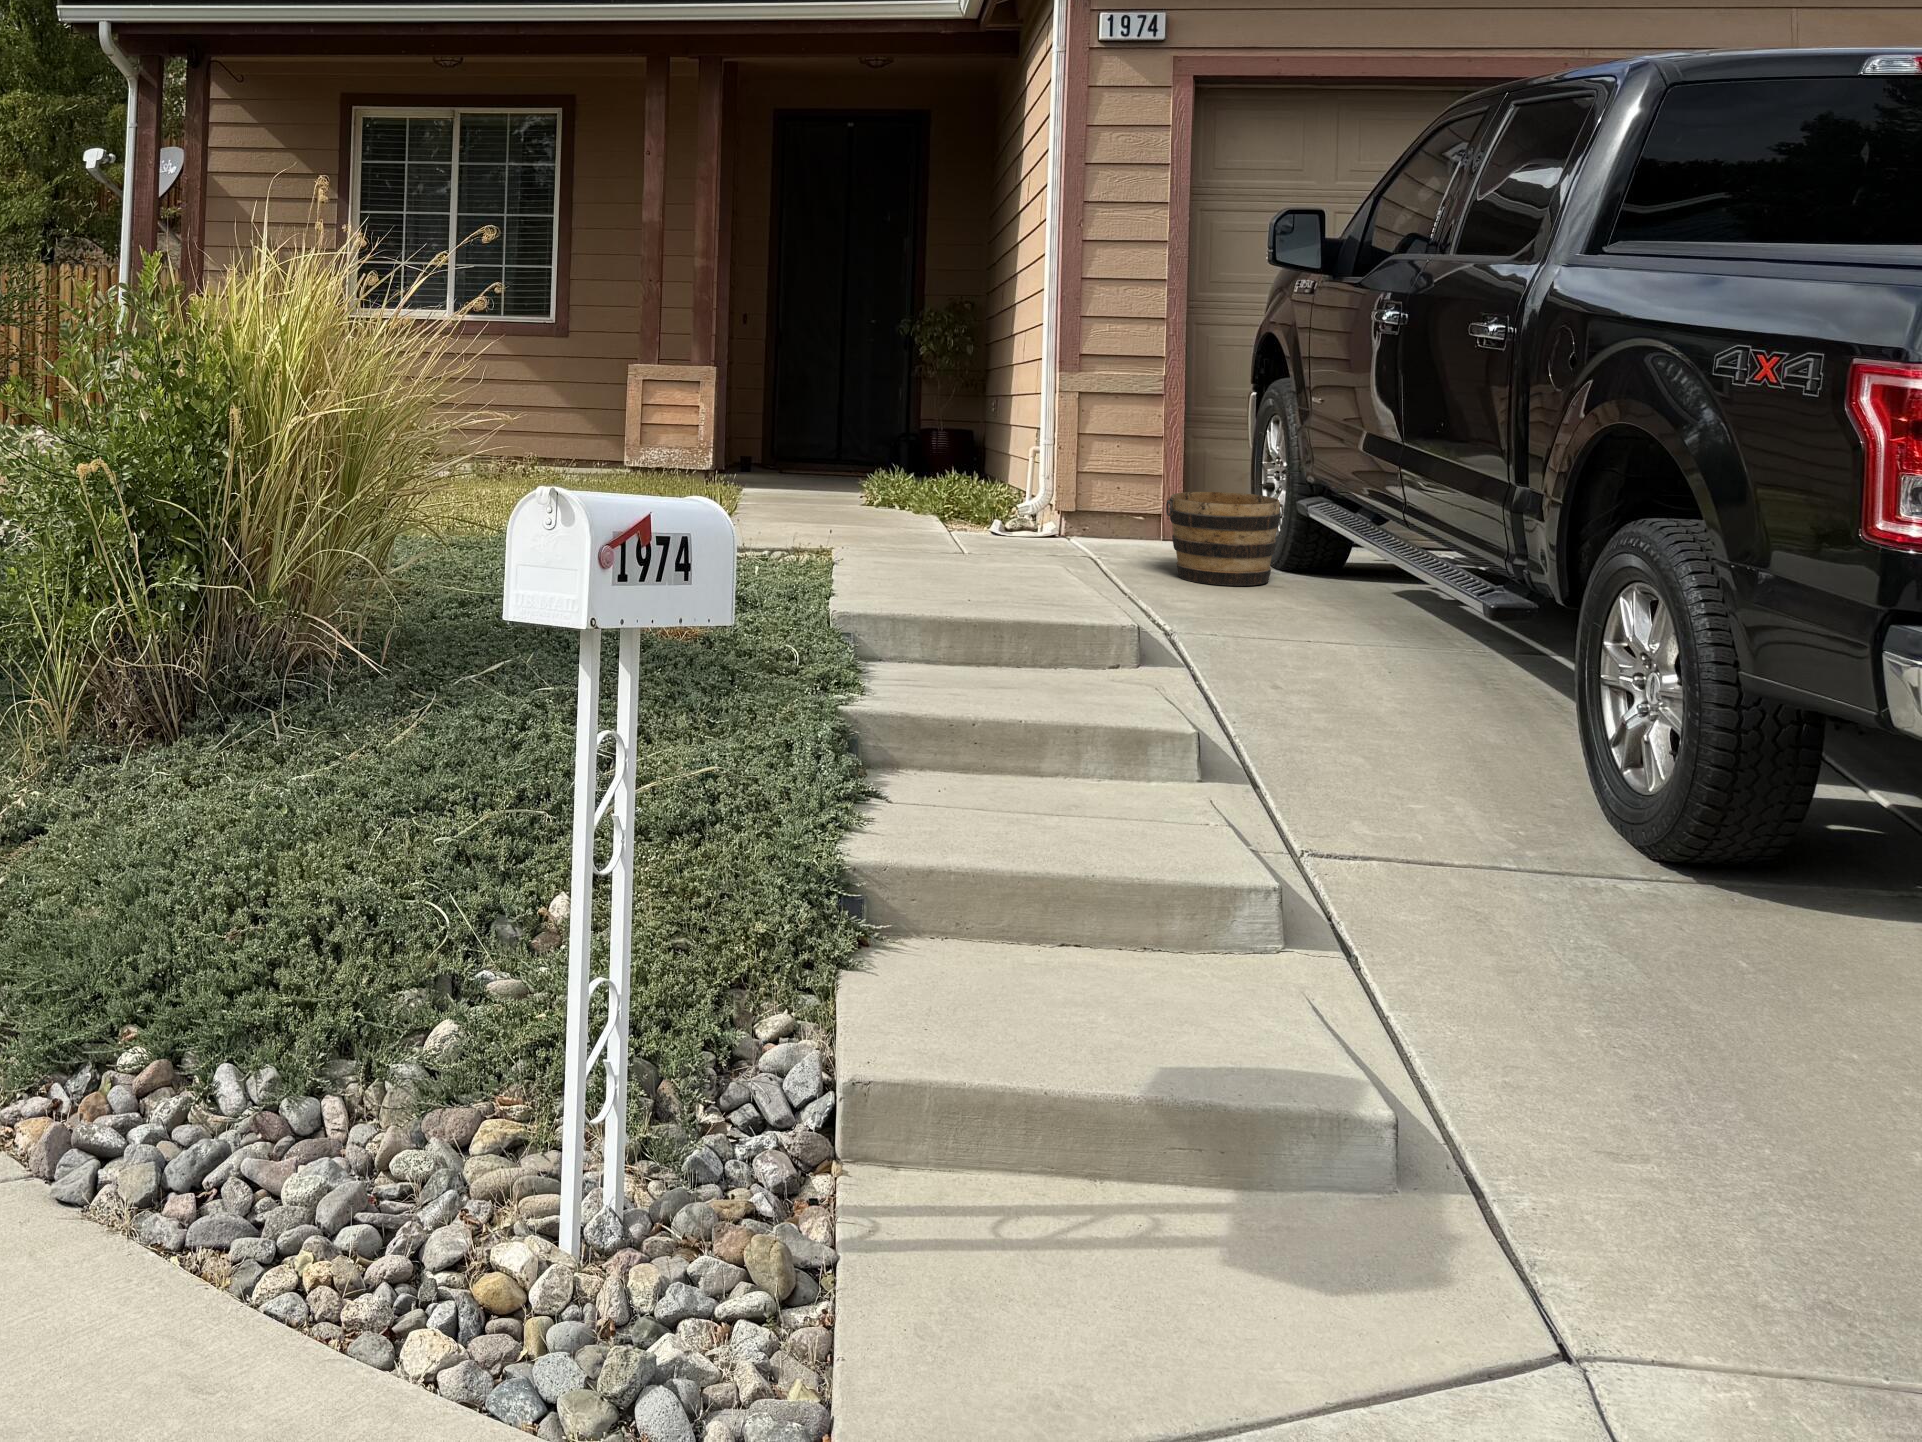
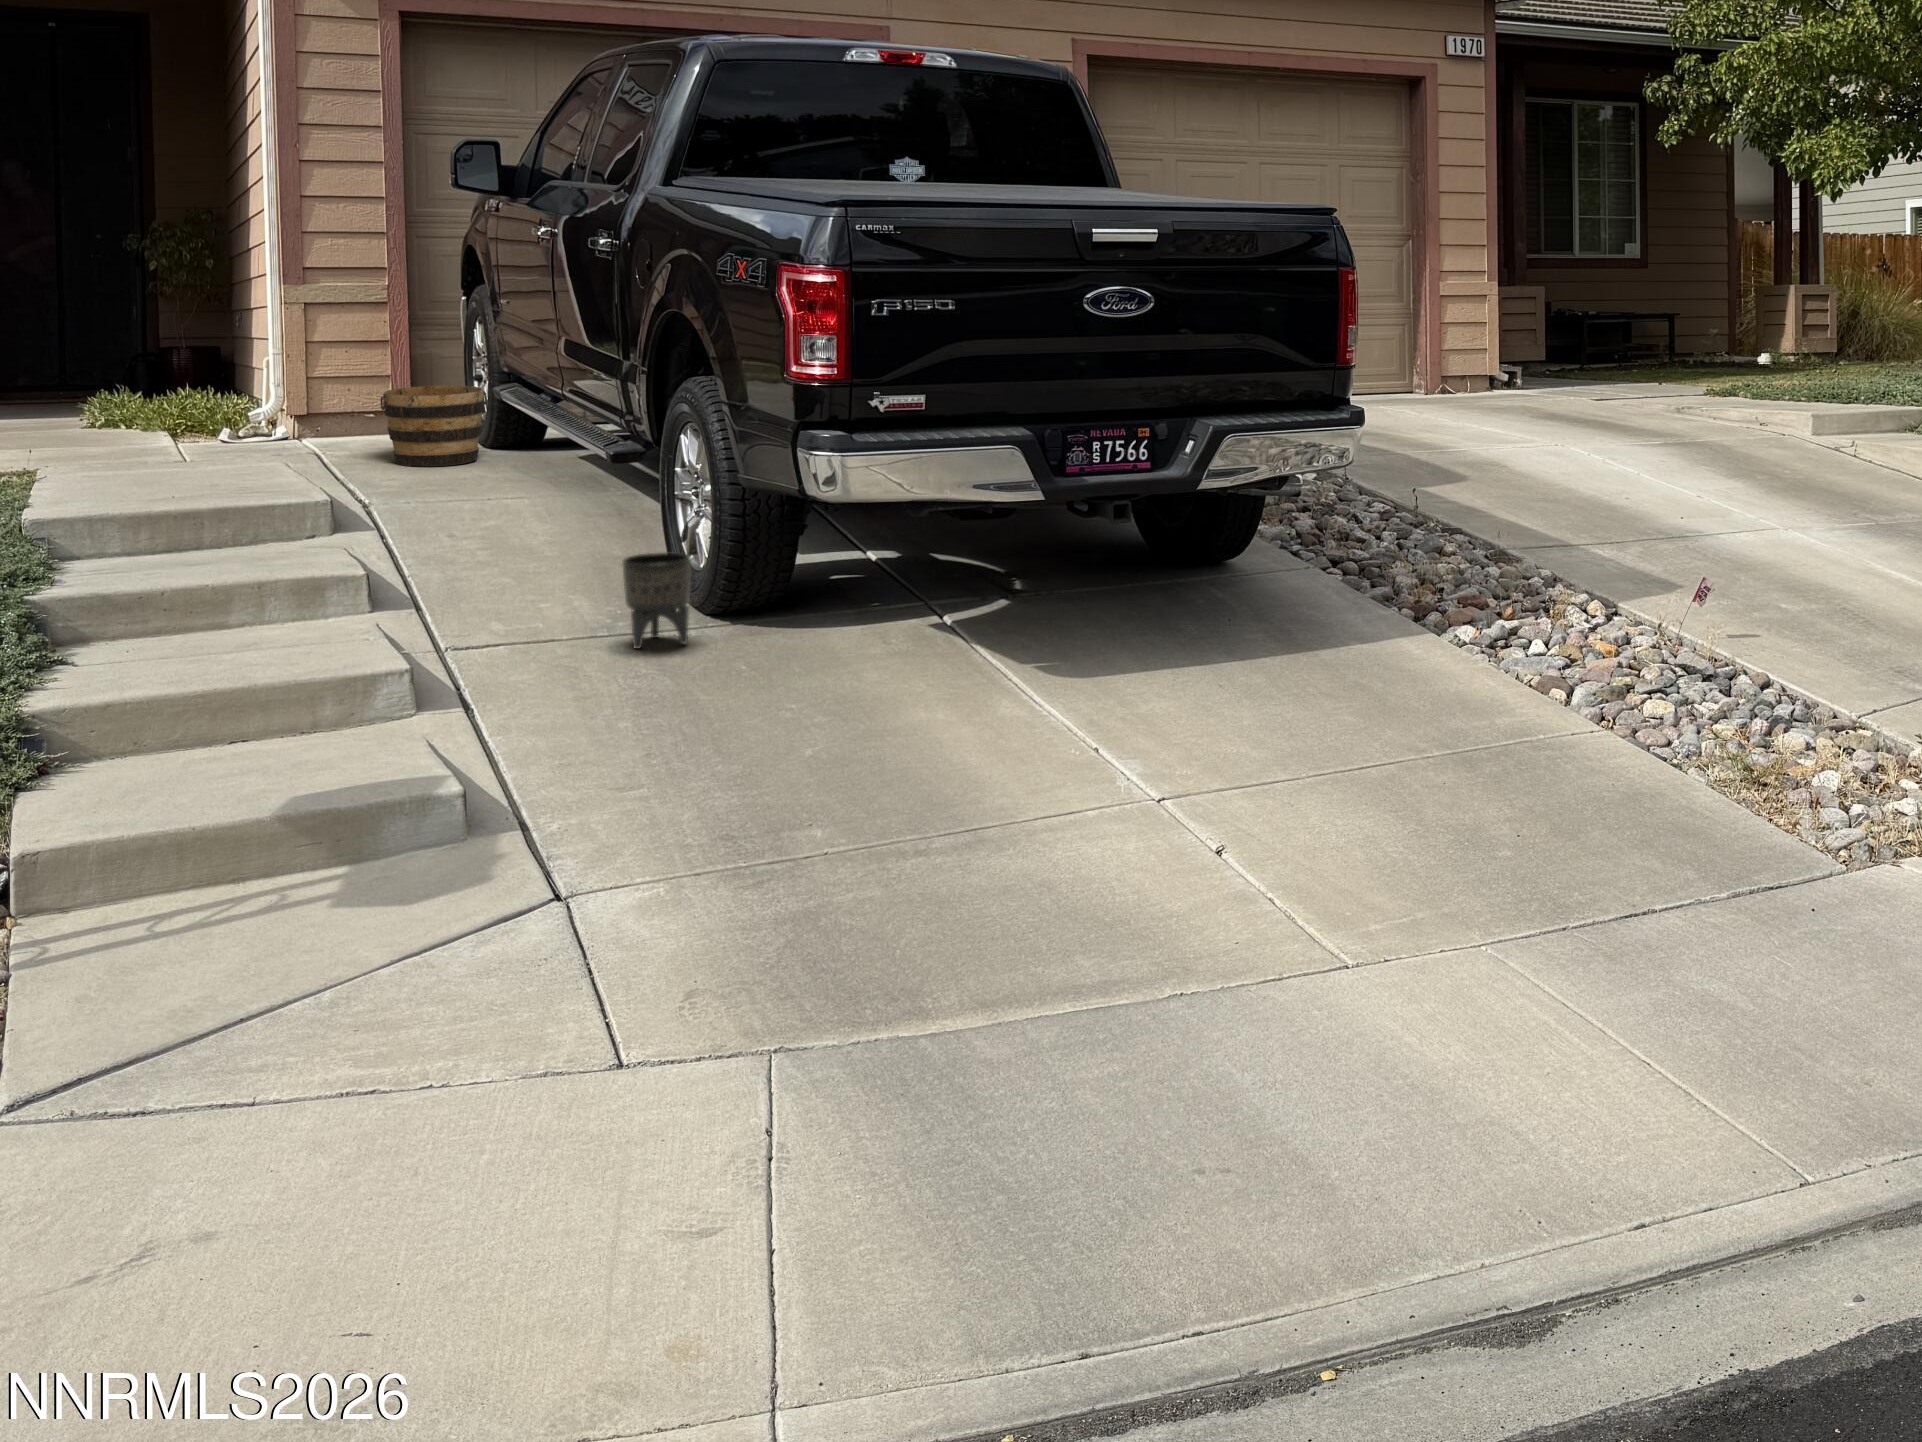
planter: none [1544,759,1647,899] -> present [622,552,691,649]

